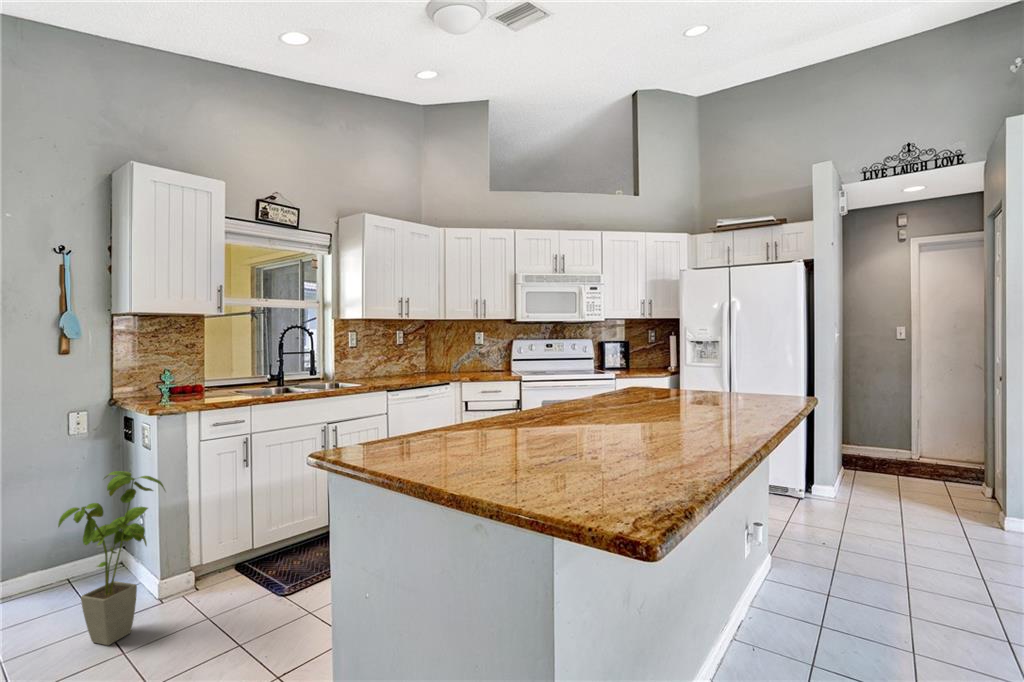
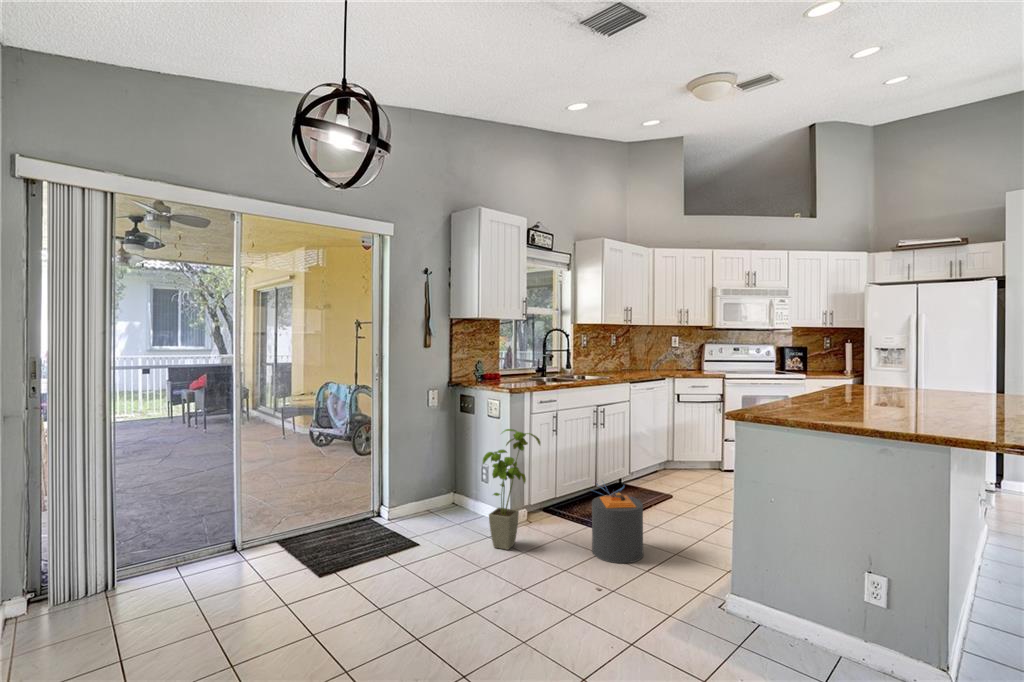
trash can: none [226,533,305,658] -> present [592,485,643,563]

